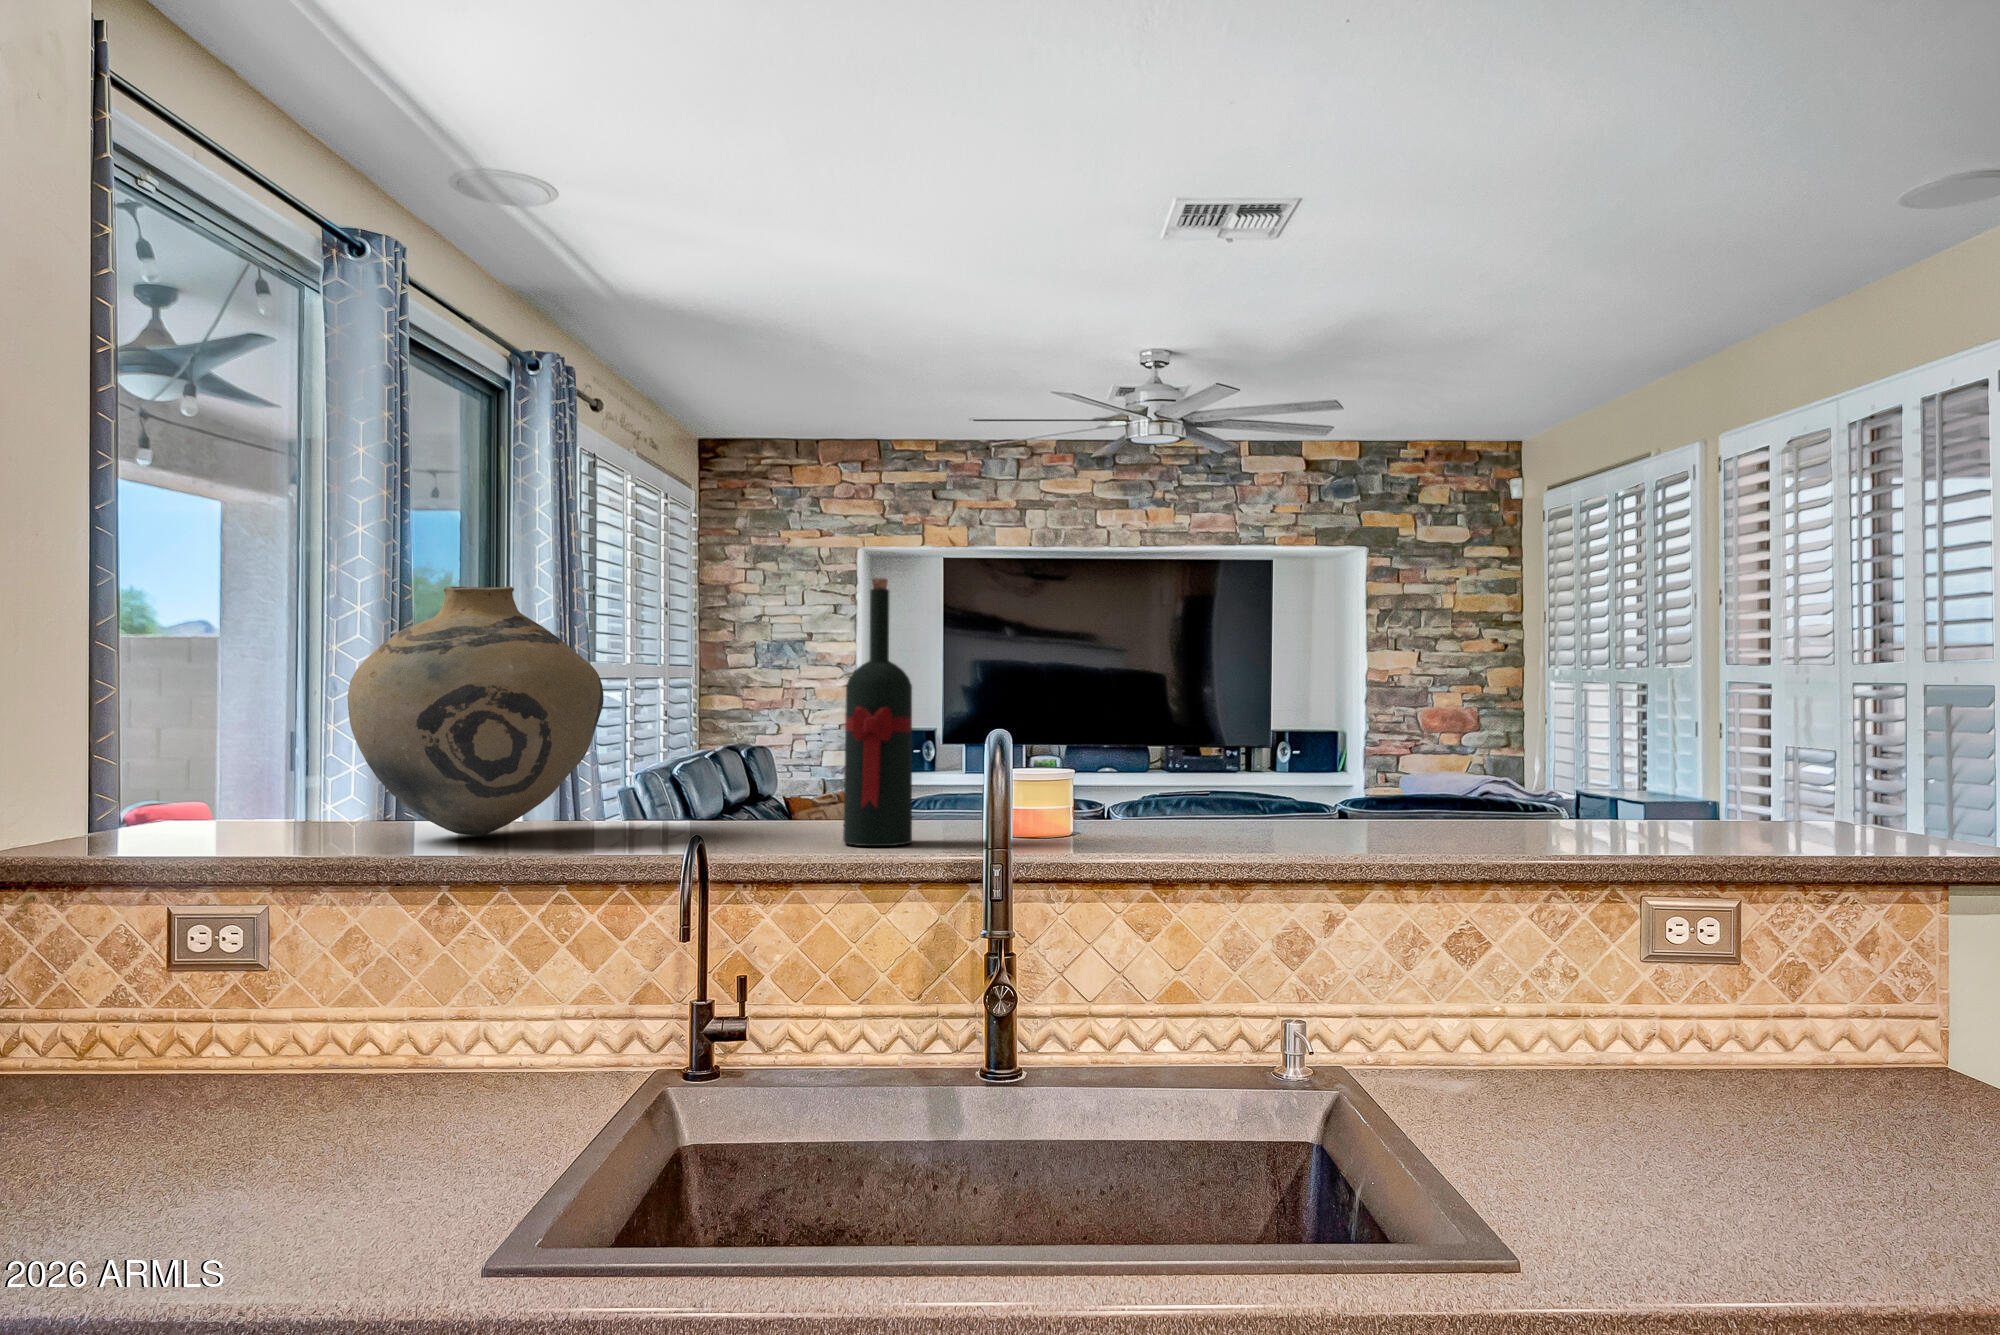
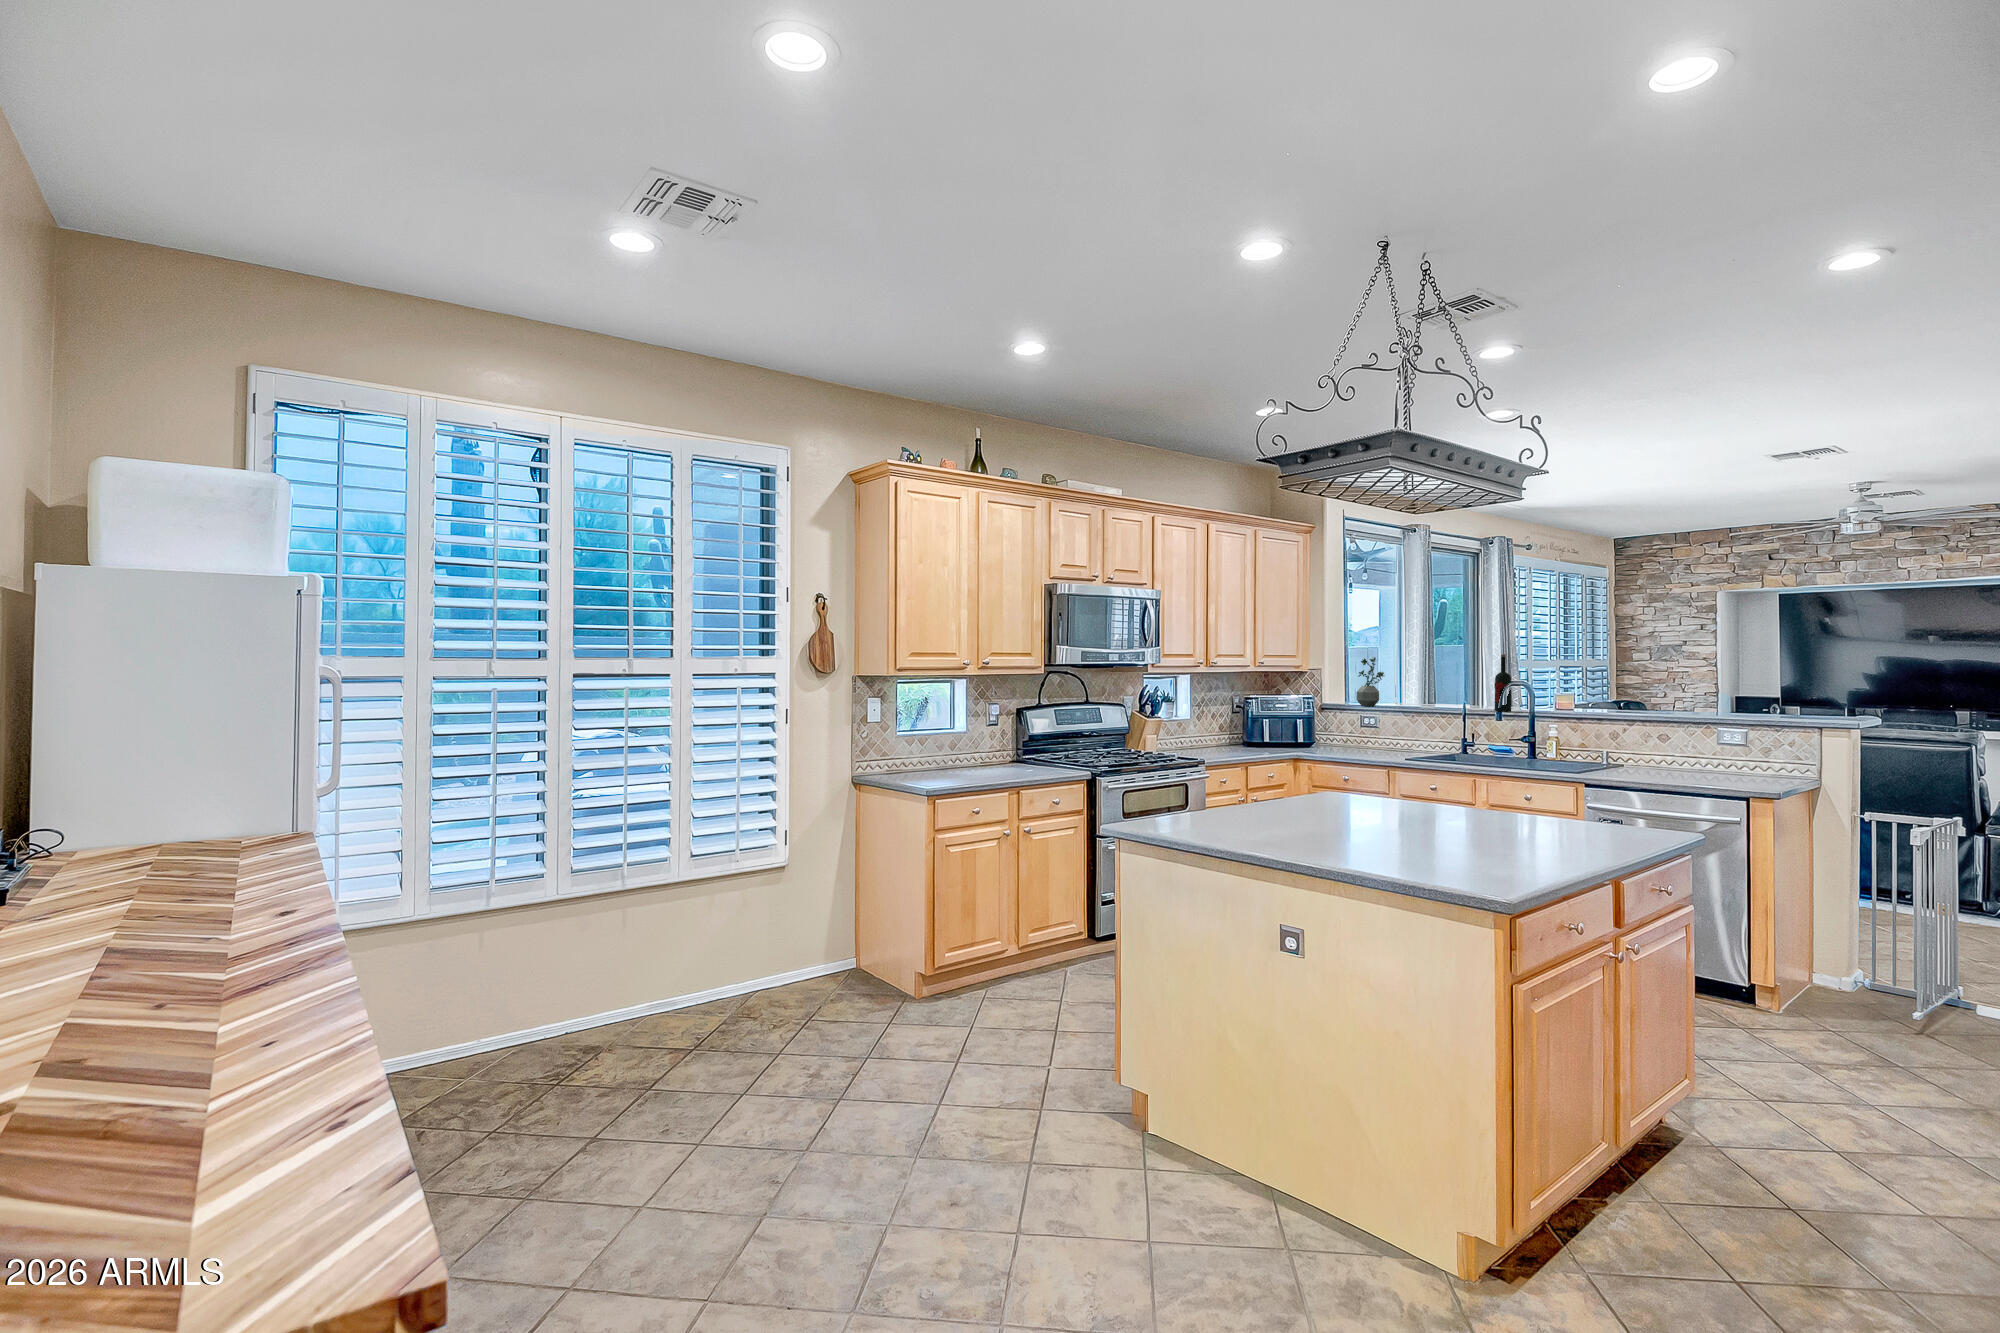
vase: present [348,586,604,836] -> none [1397,656,1451,708]
potted plant: none [115,591,276,838] -> present [1356,657,1384,706]

